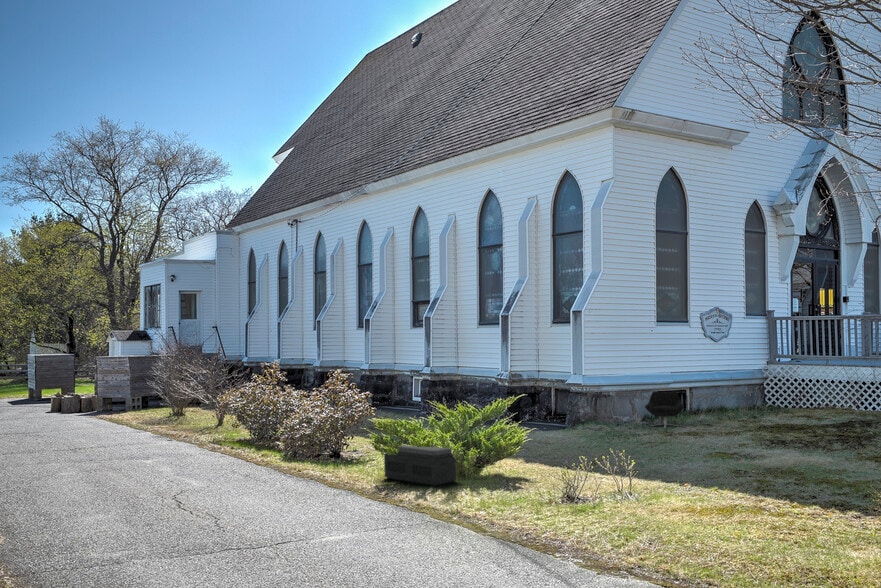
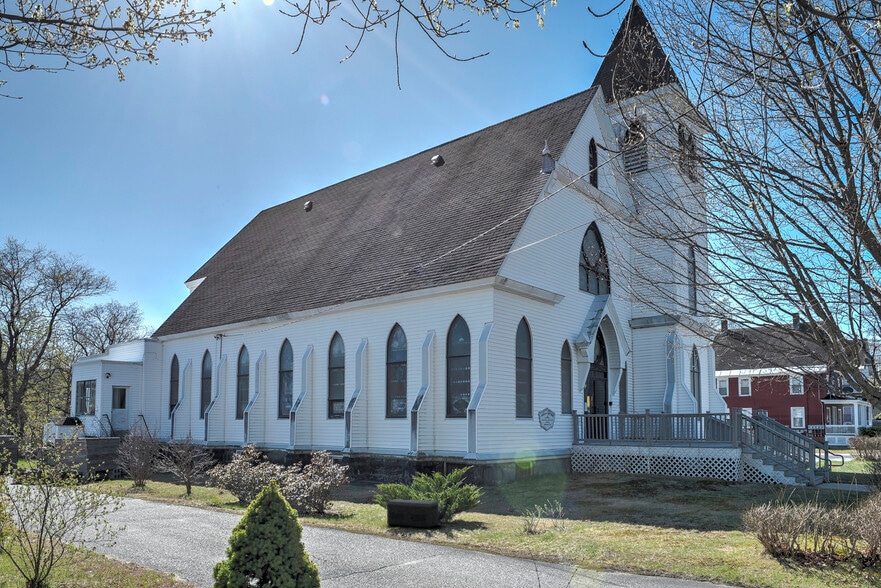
lounge chair: present [645,392,684,428] -> none [511,464,537,488]

